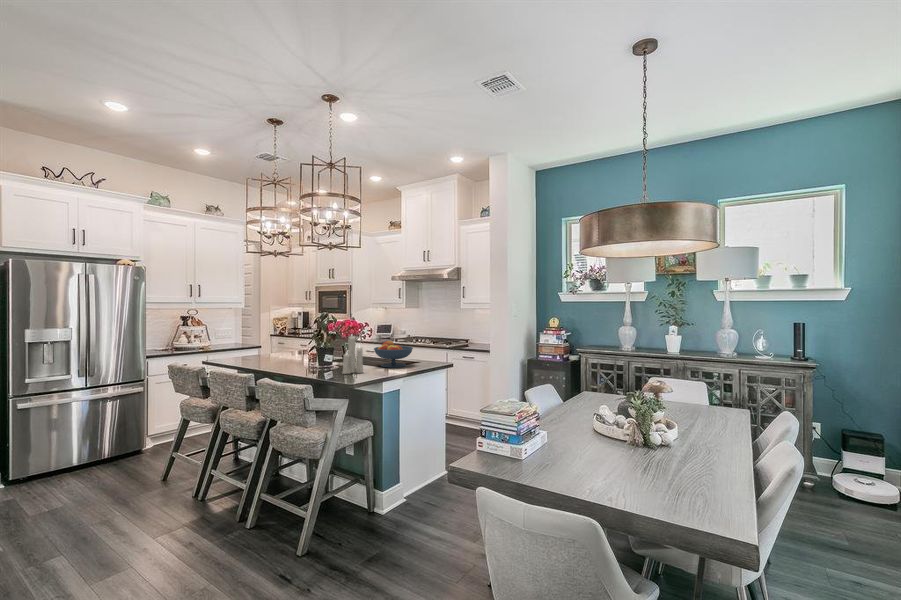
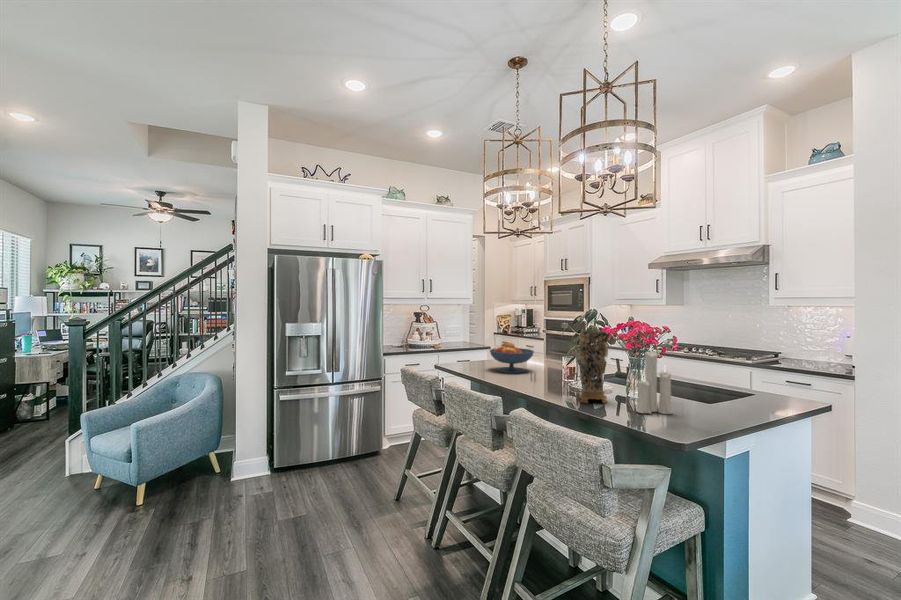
decorative vase: none [310,325,330,373] -> present [579,330,610,403]
fruit bowl: present [374,341,413,368] -> present [490,342,534,373]

